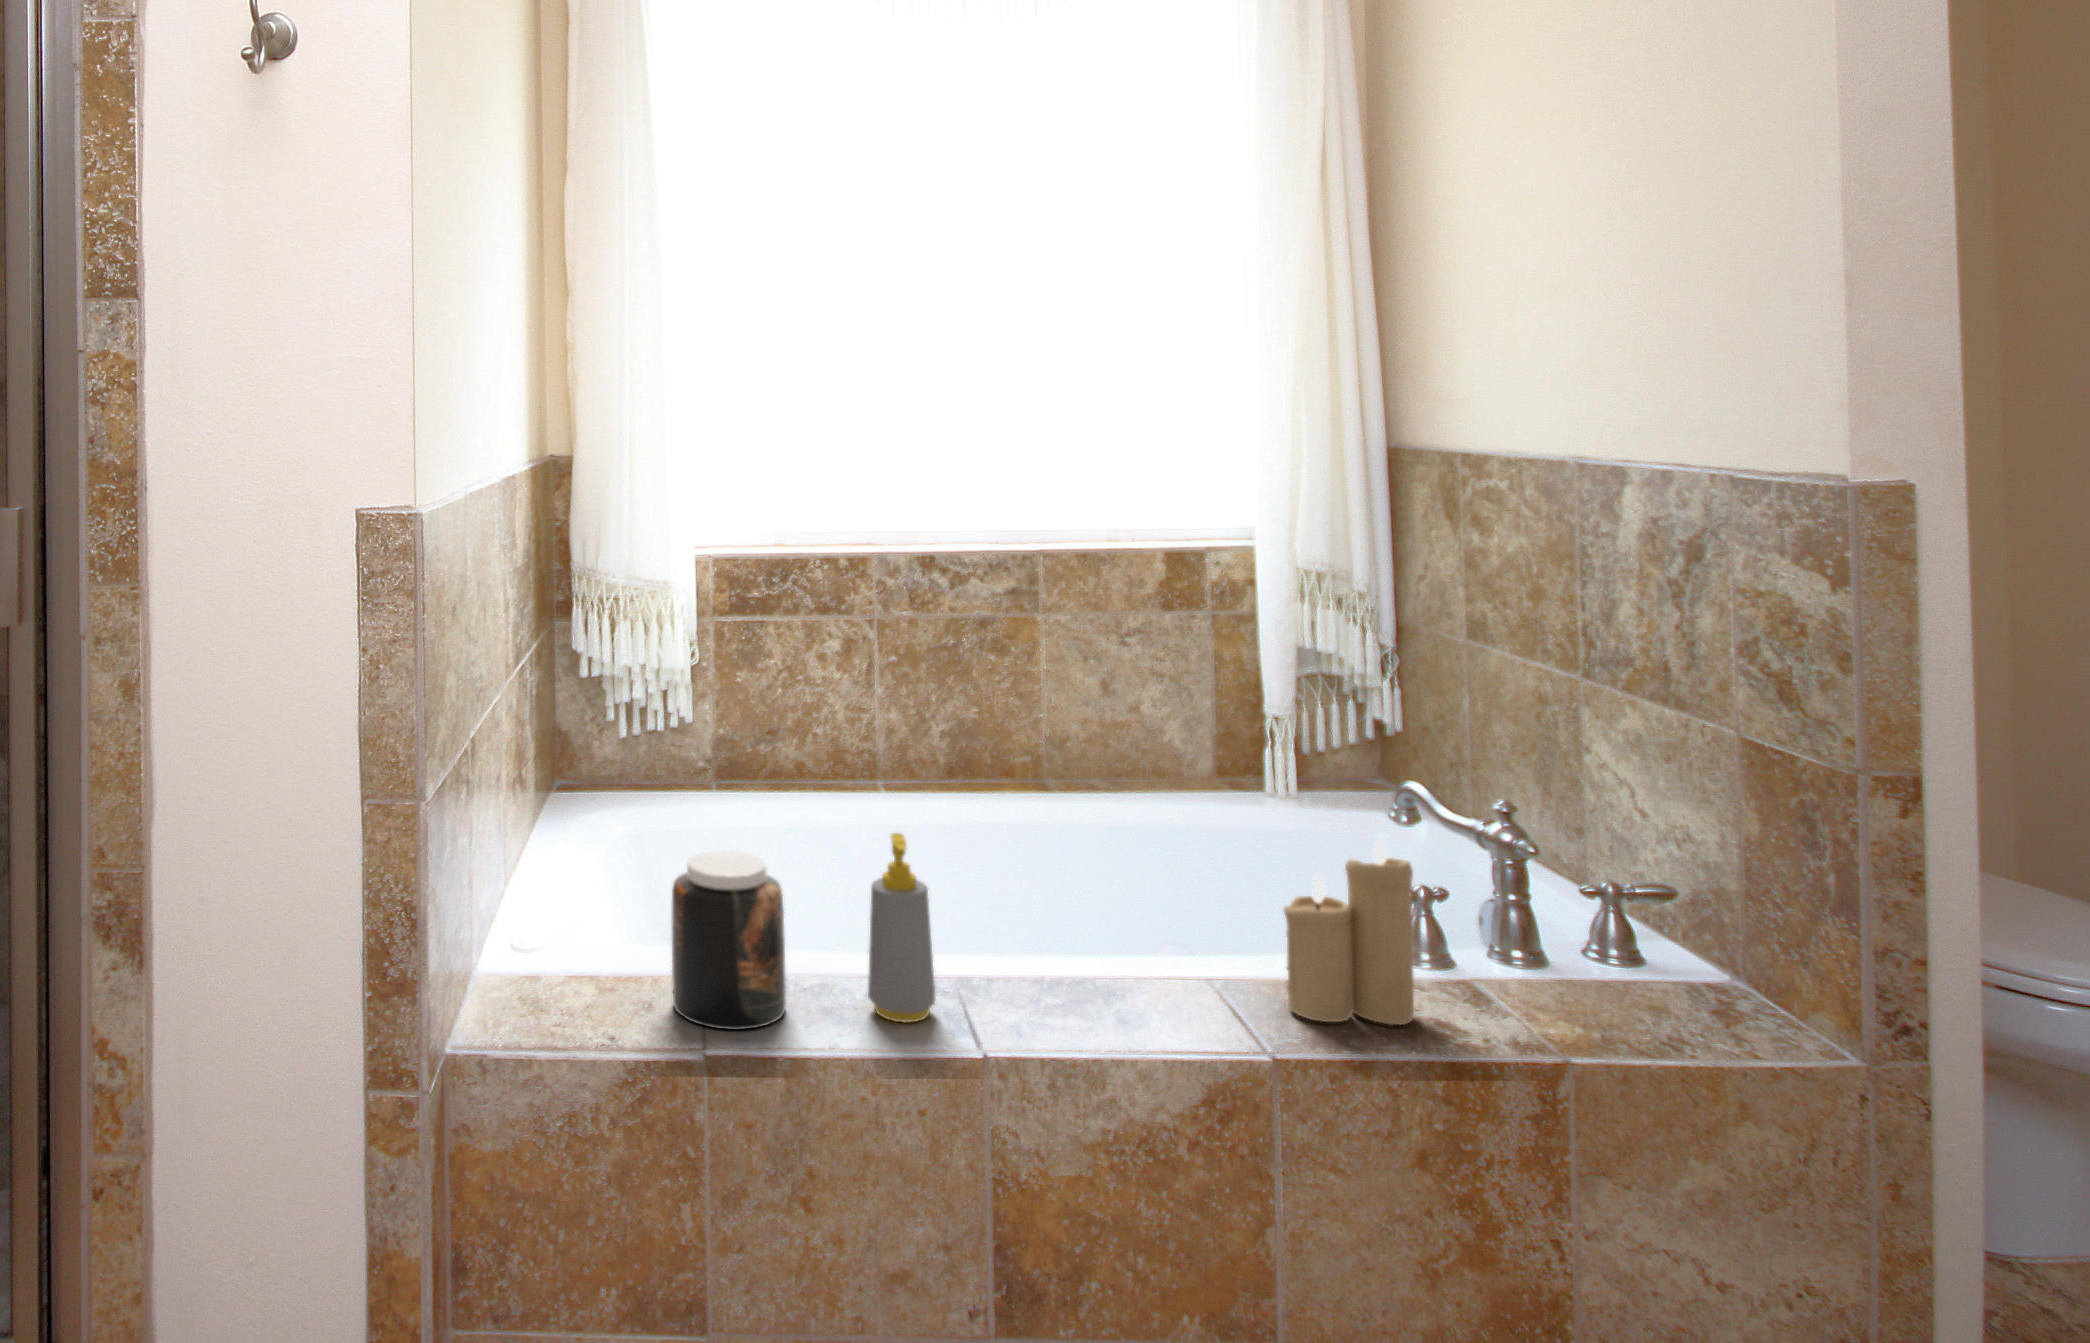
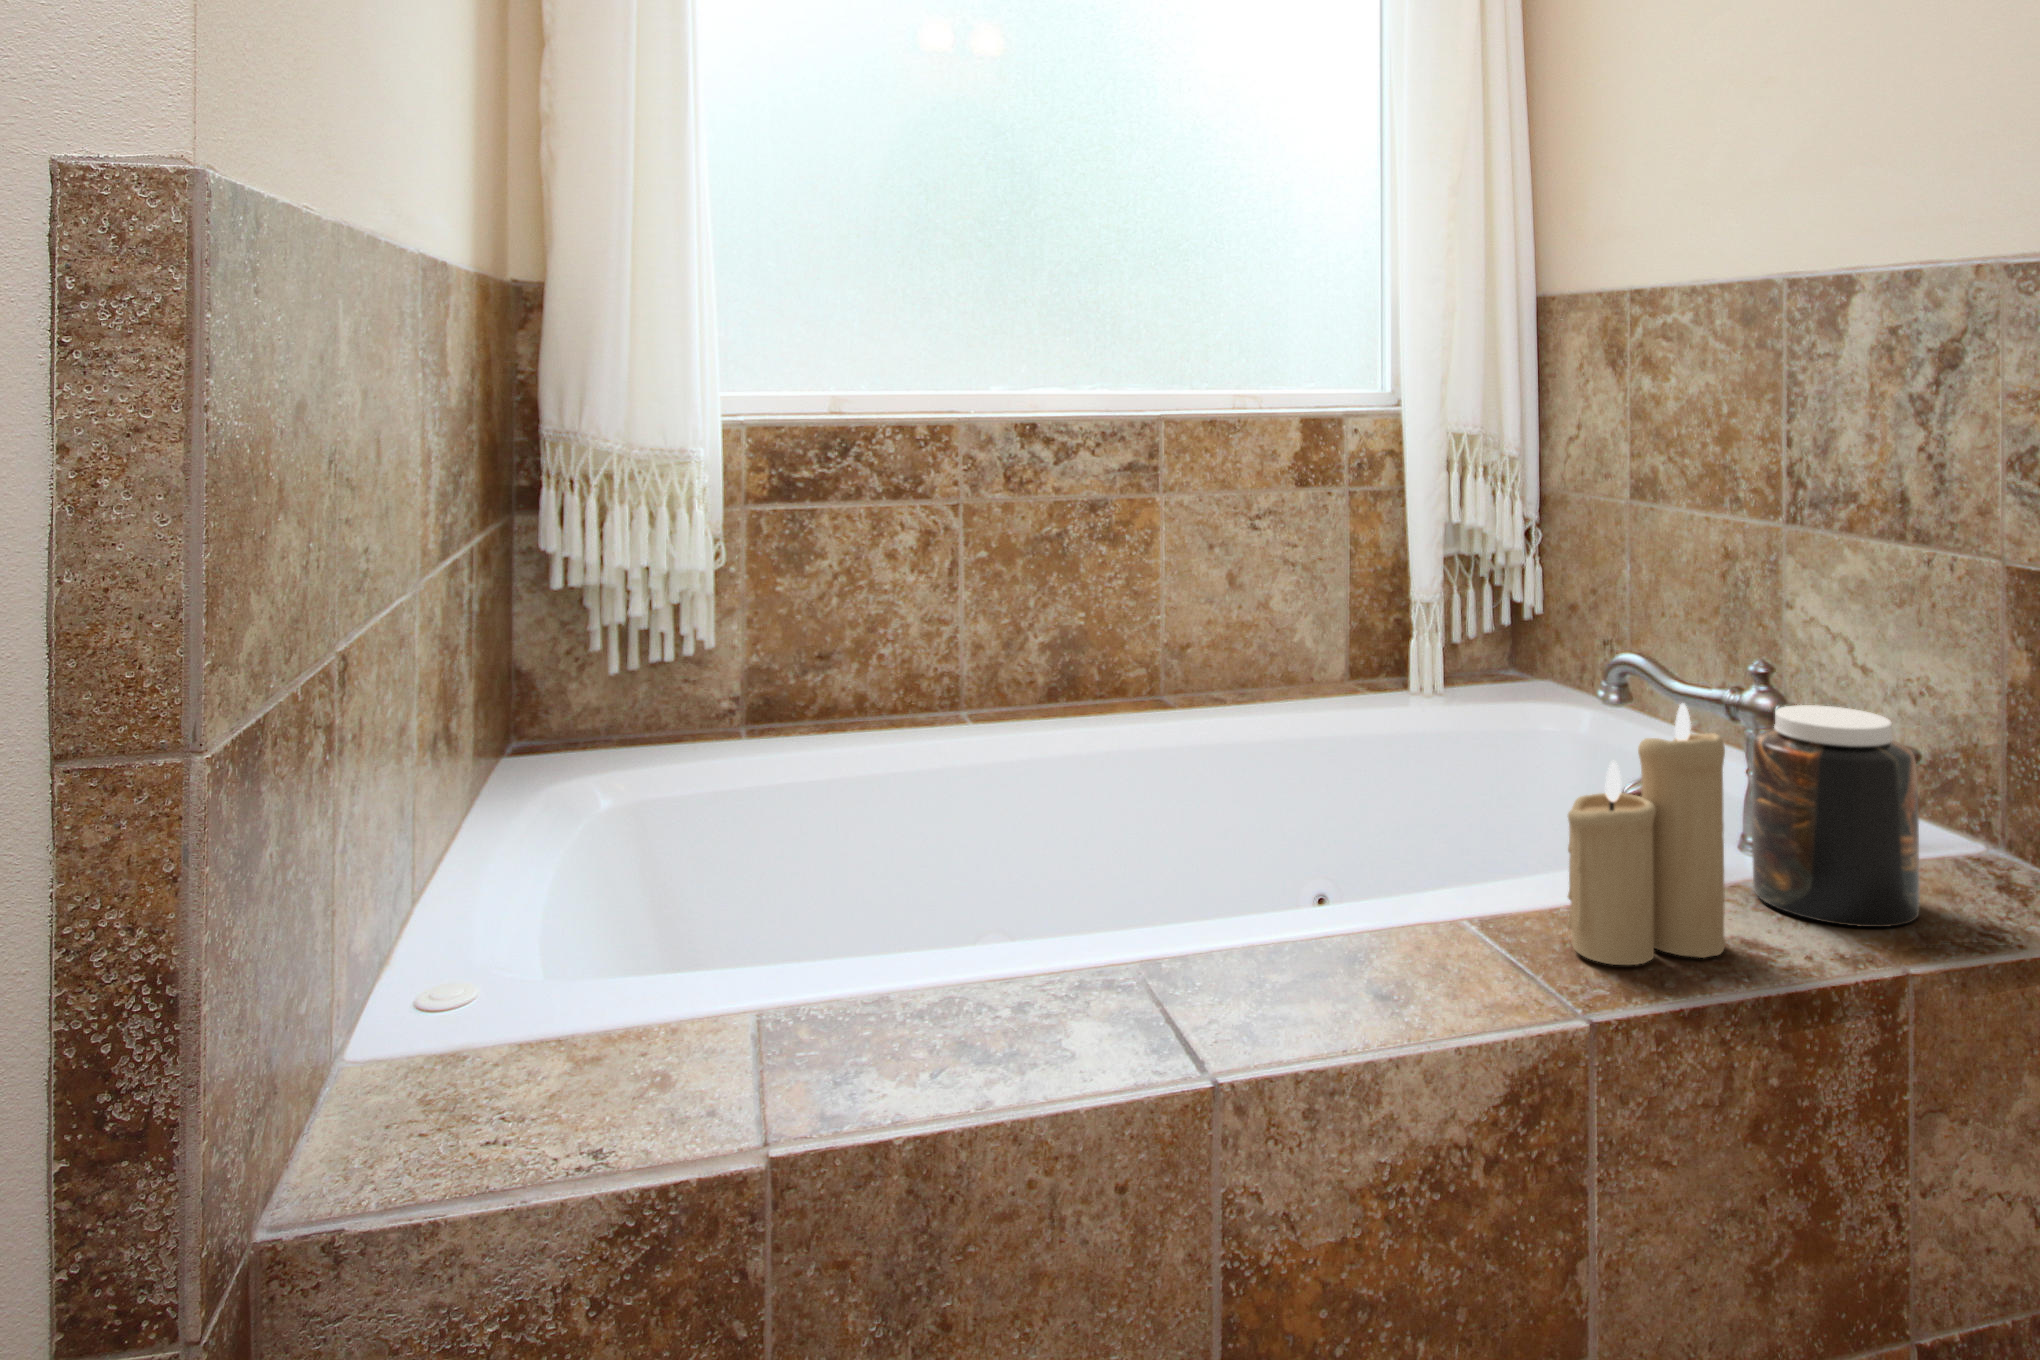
soap bottle: present [868,833,936,1023] -> none [1011,750,1116,1054]
jar: present [672,851,786,1030] -> present [1752,705,1920,927]

